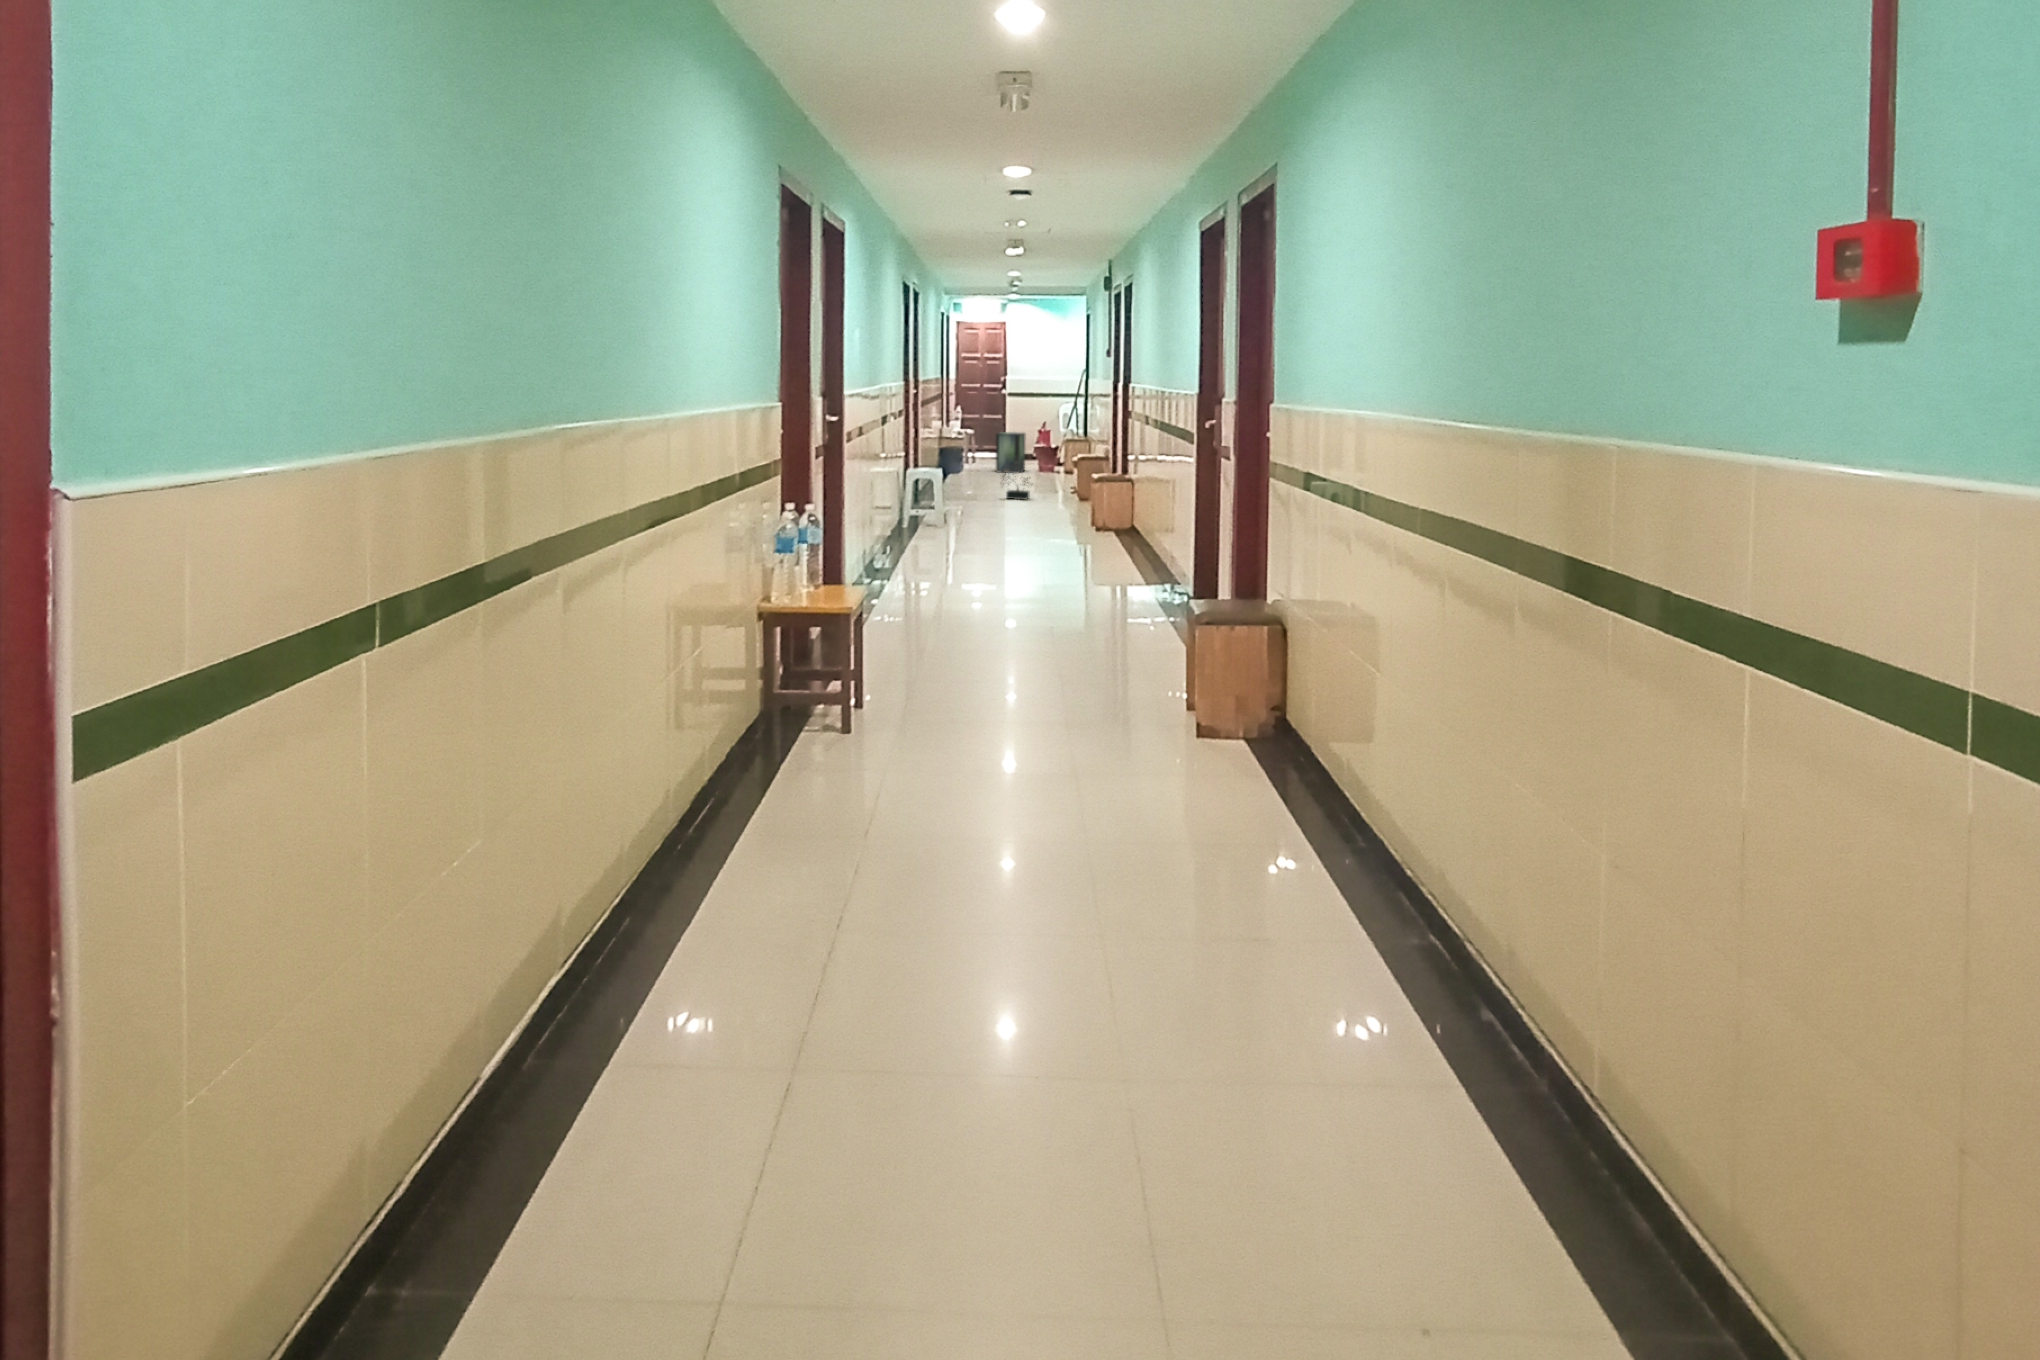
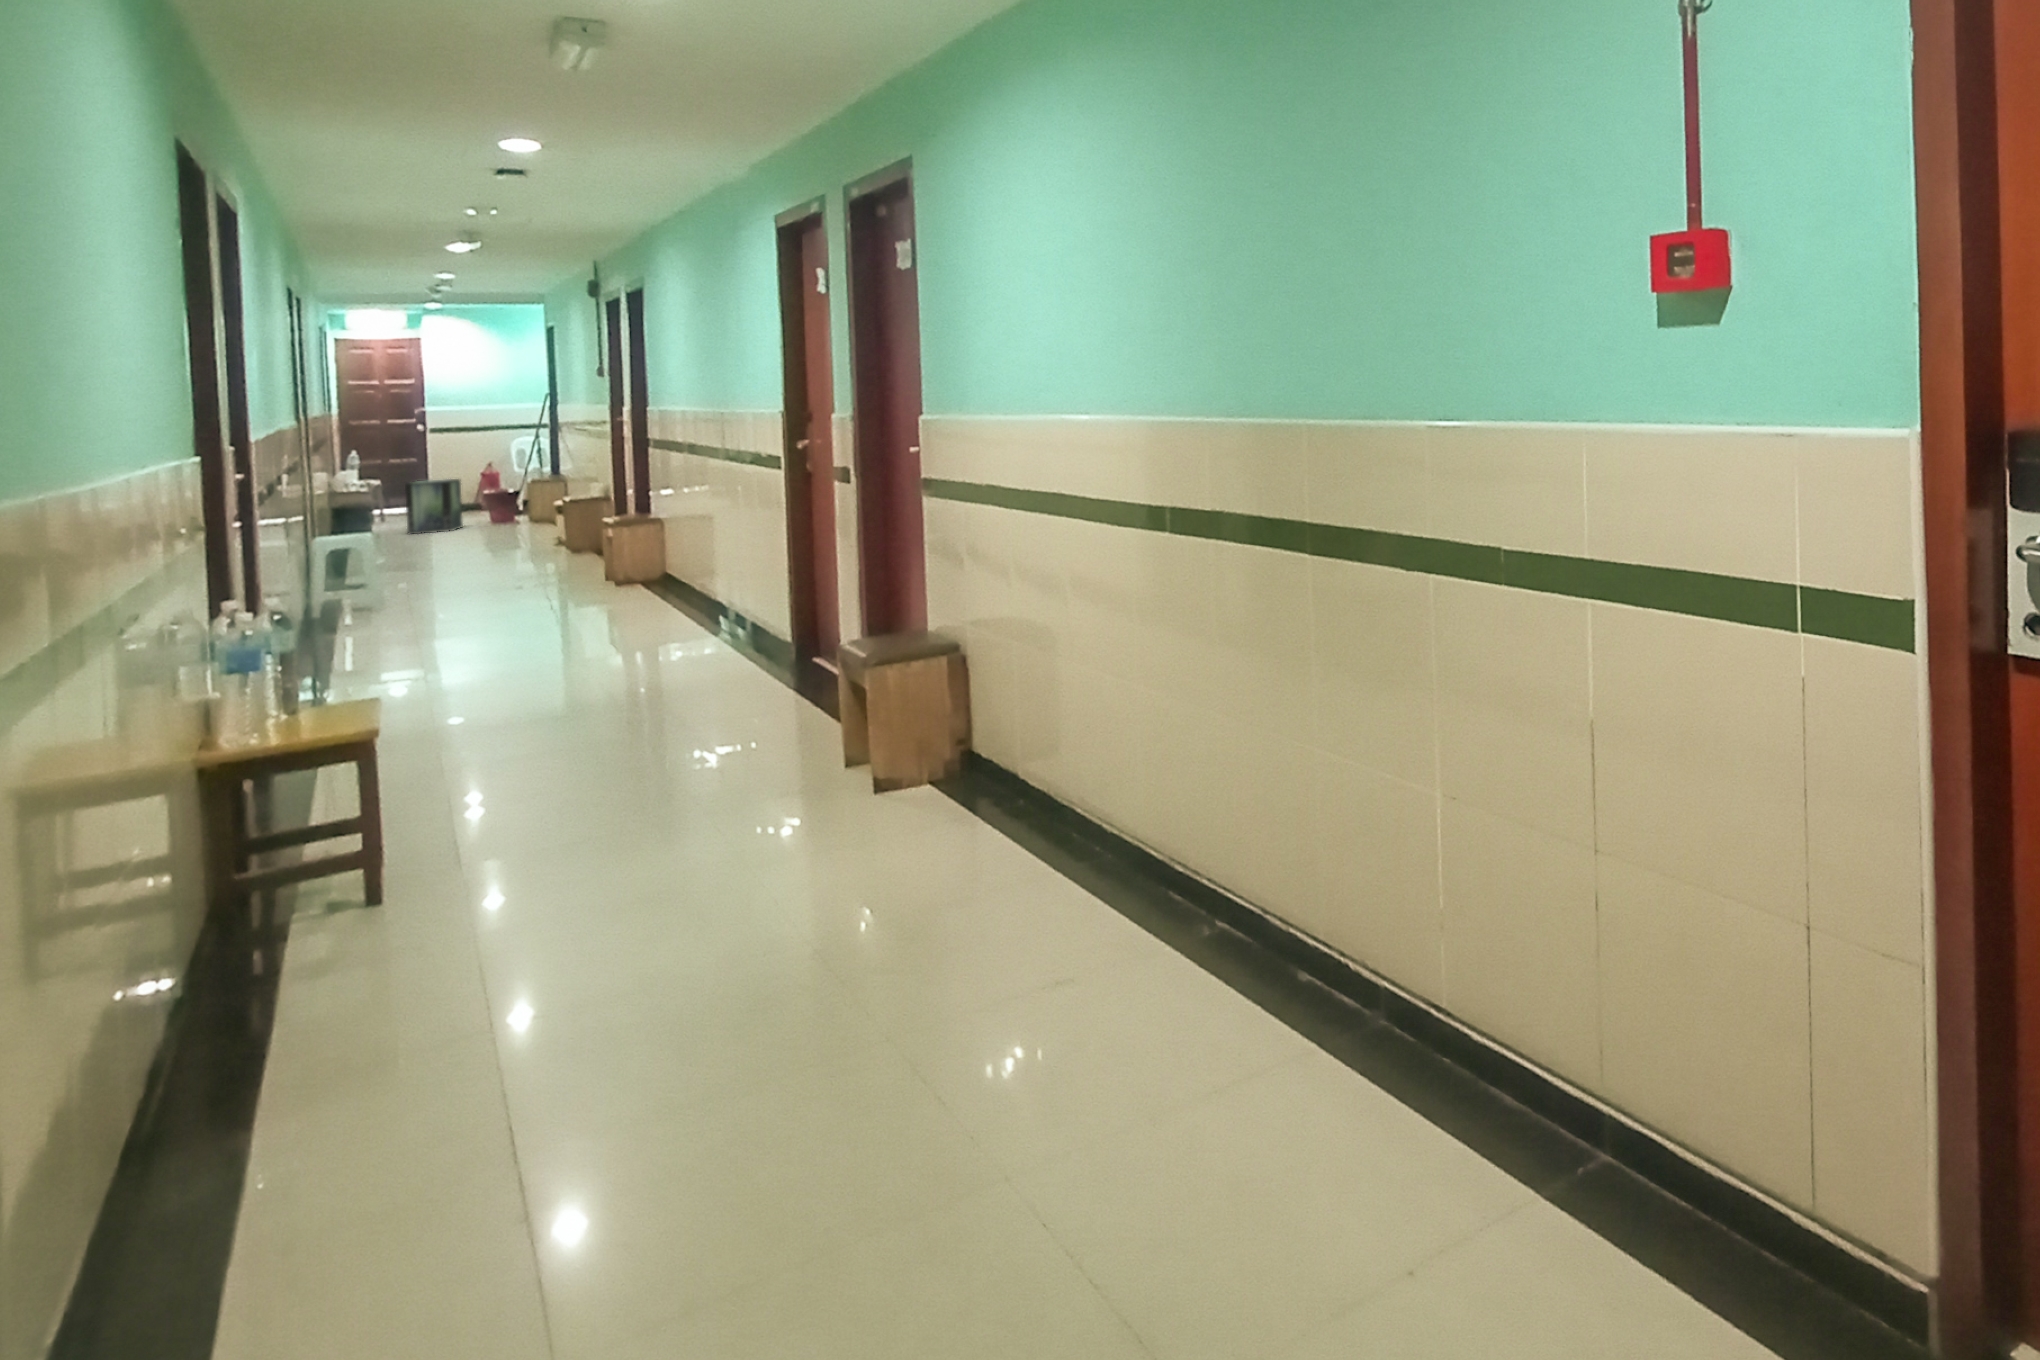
decorative plant: present [1003,469,1033,500] -> none [427,528,491,567]

